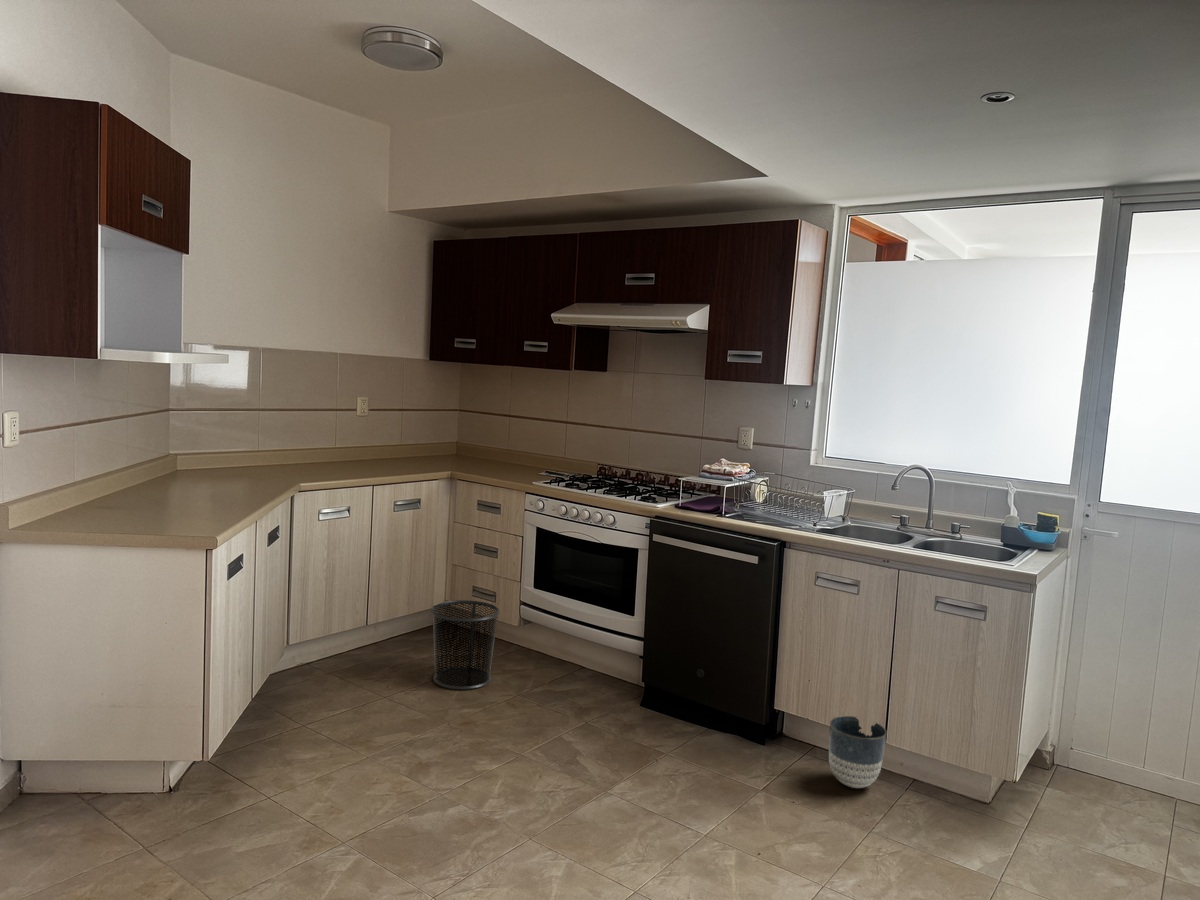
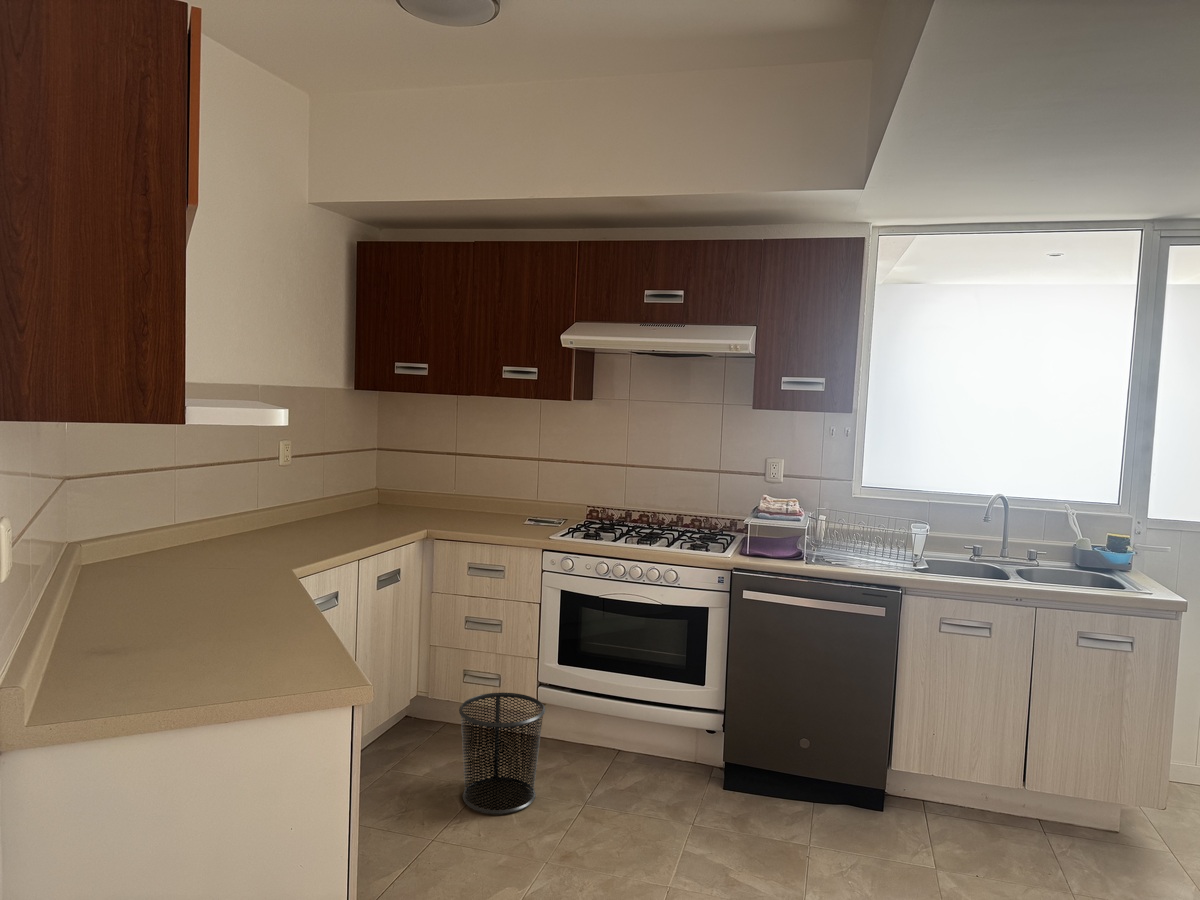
planter: present [829,716,887,788] -> none [980,772,1046,853]

